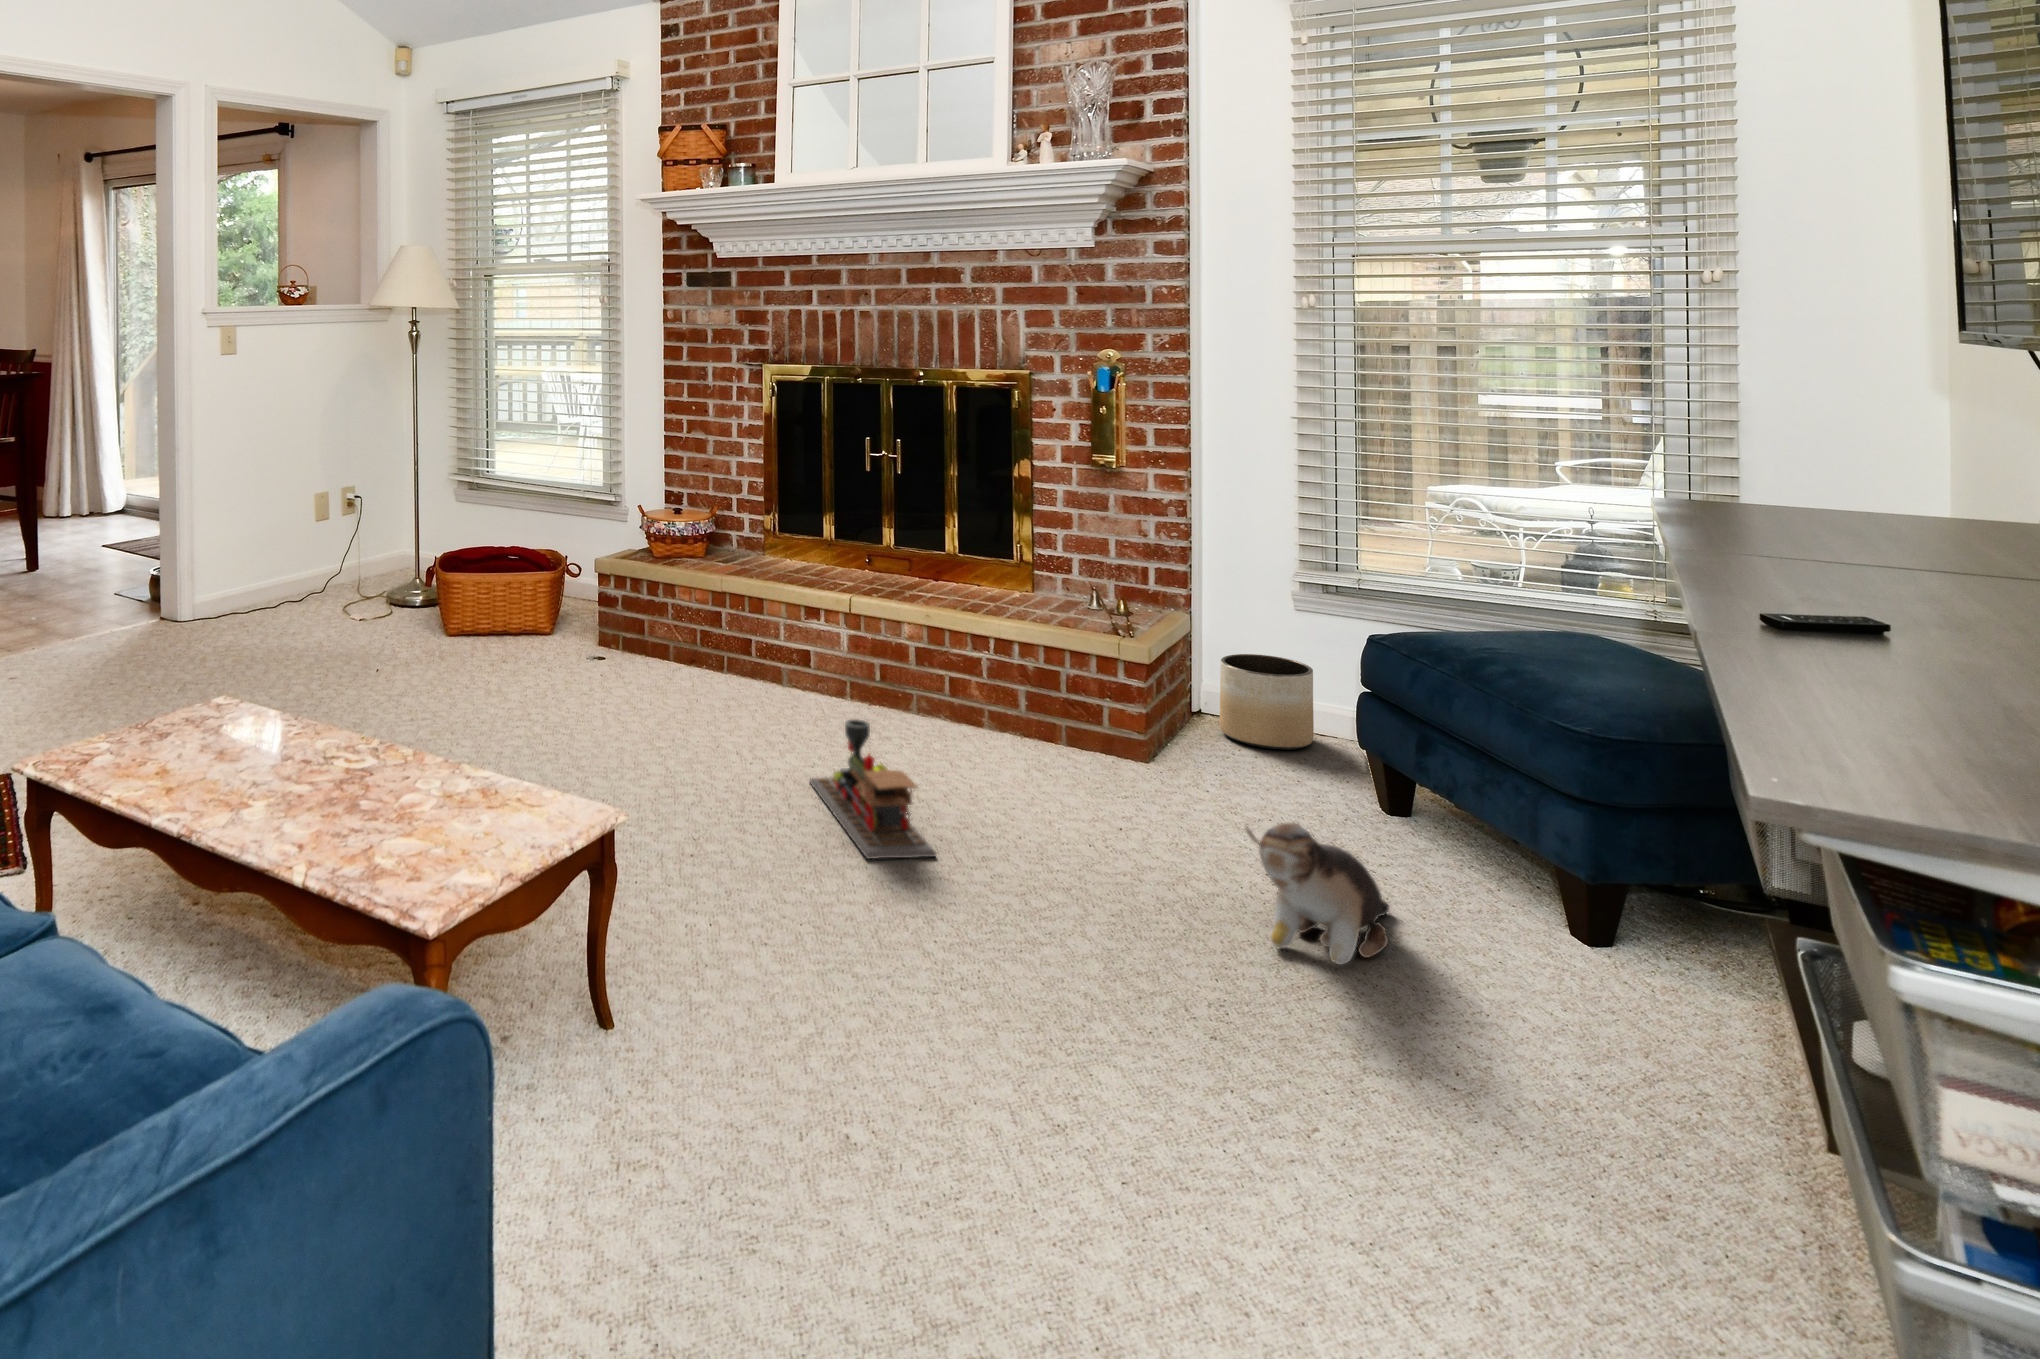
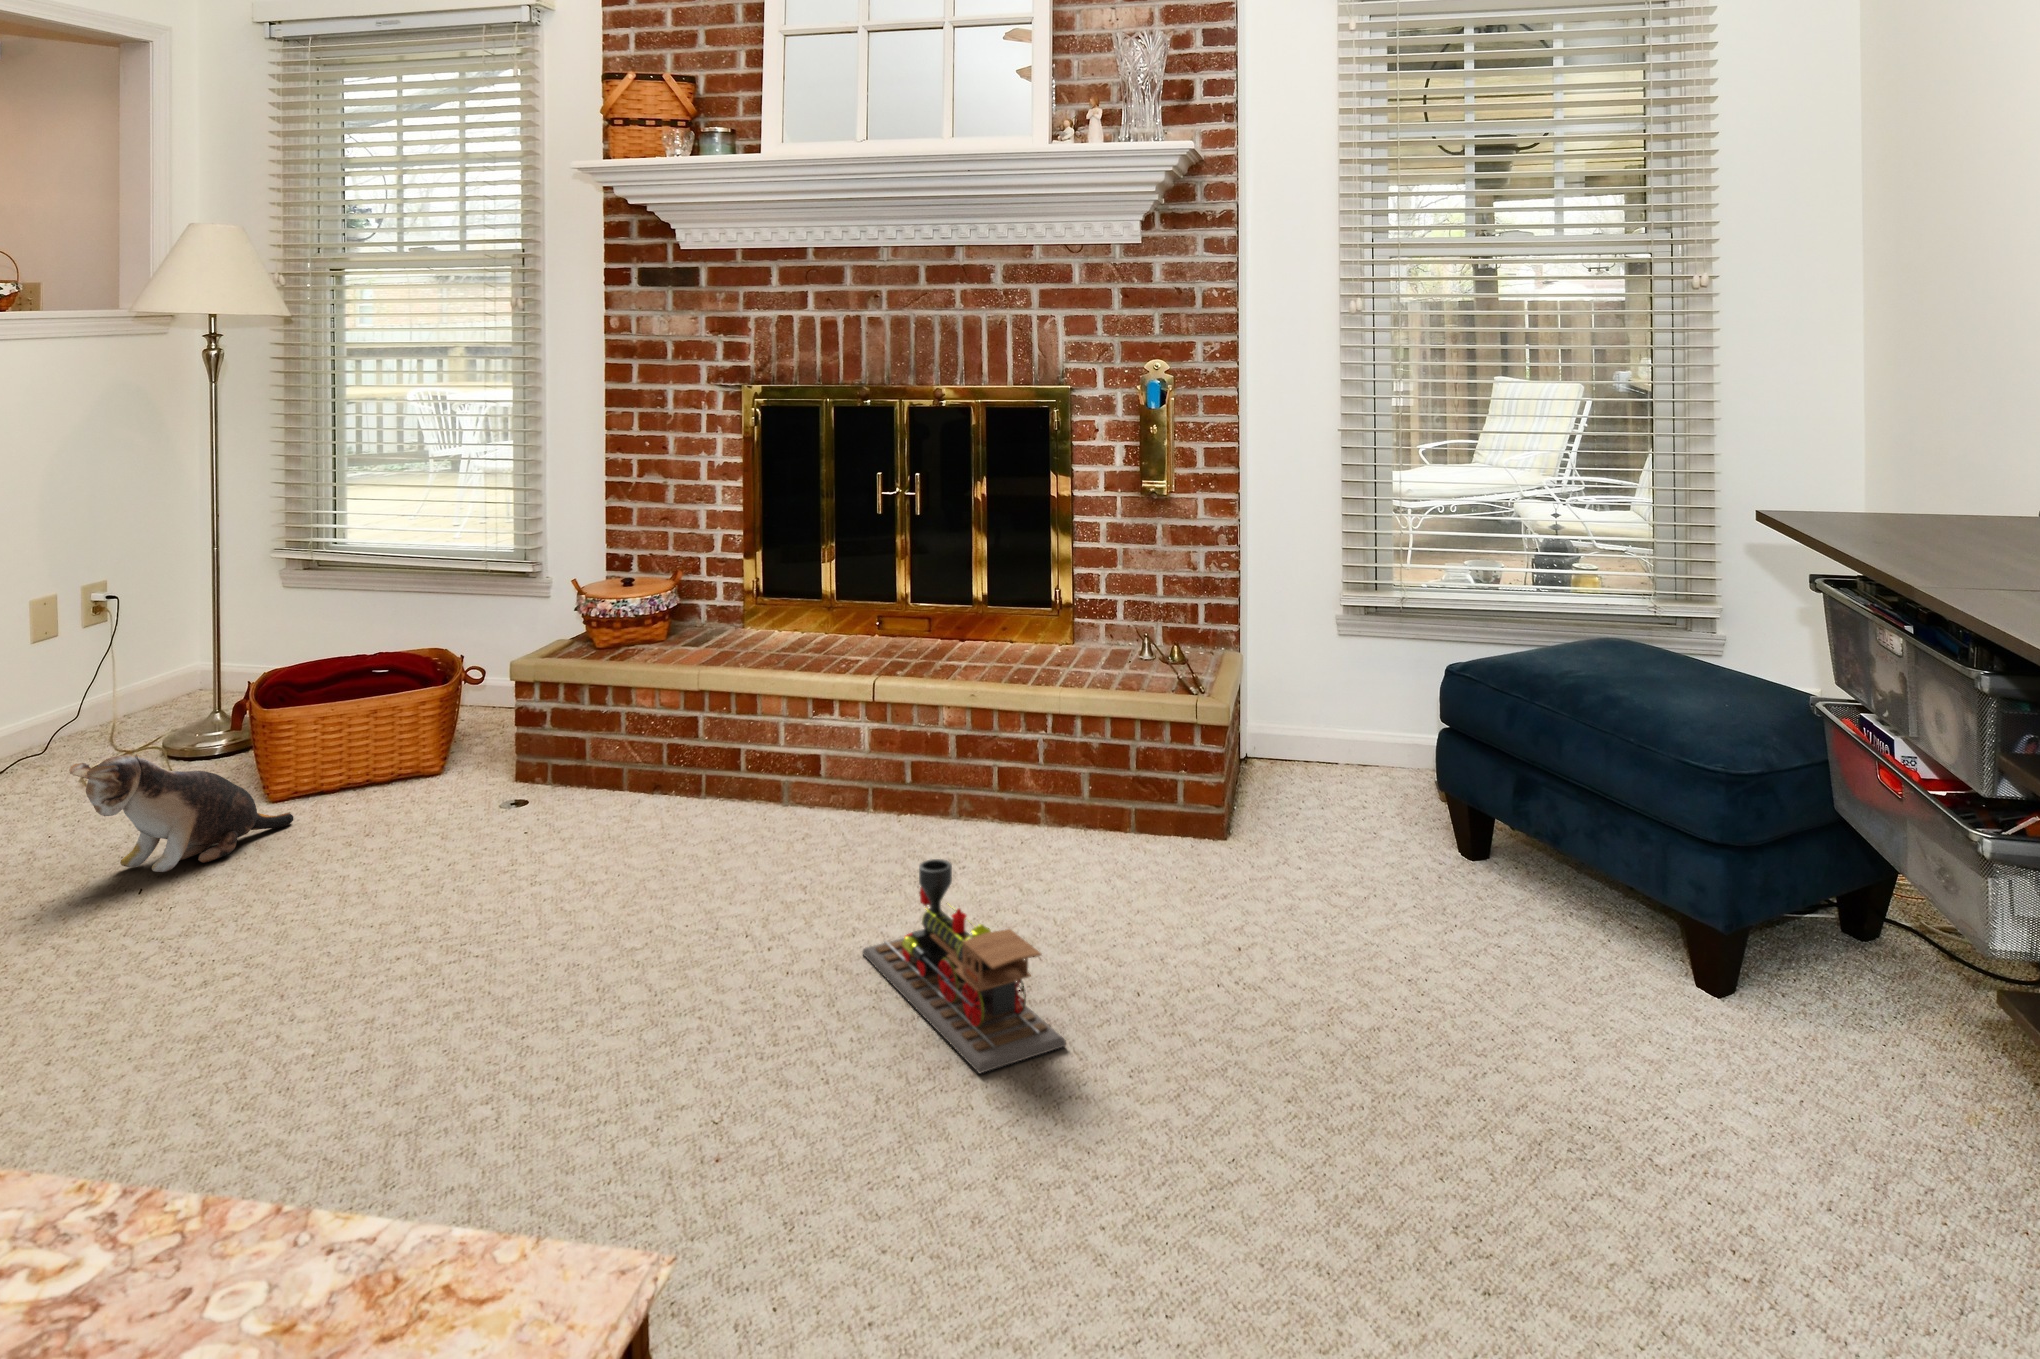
planter: present [1220,654,1314,749] -> none [1282,695,1373,801]
plush toy: present [1246,823,1389,964] -> present [69,754,293,872]

